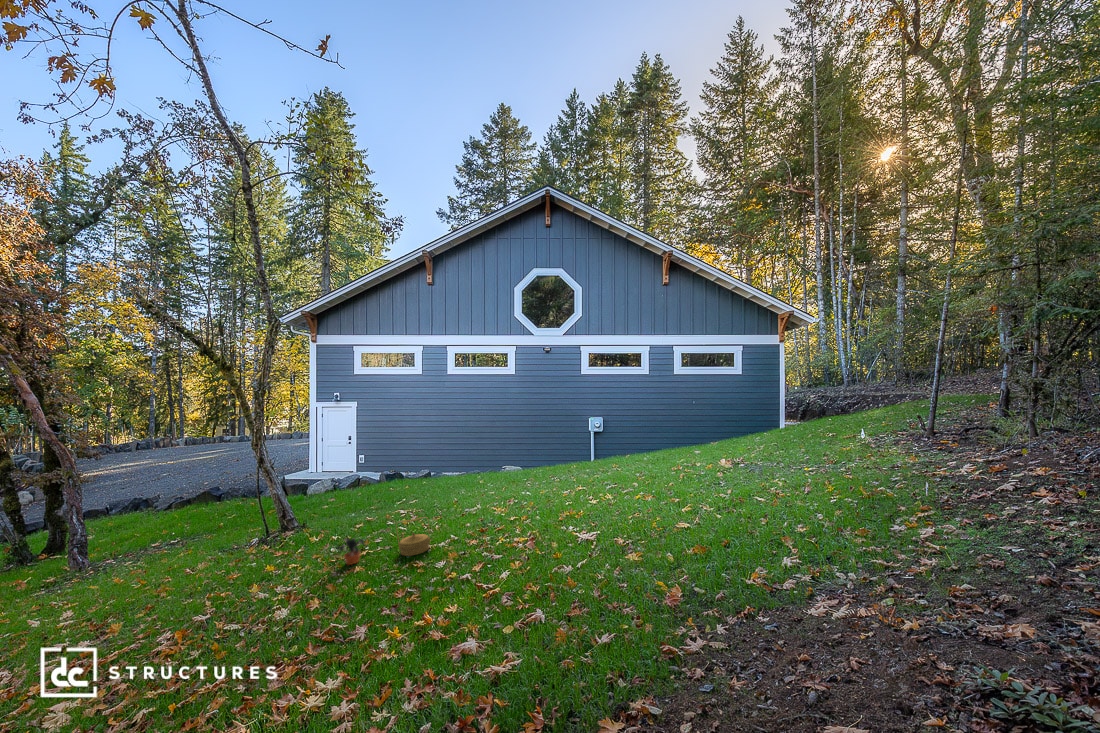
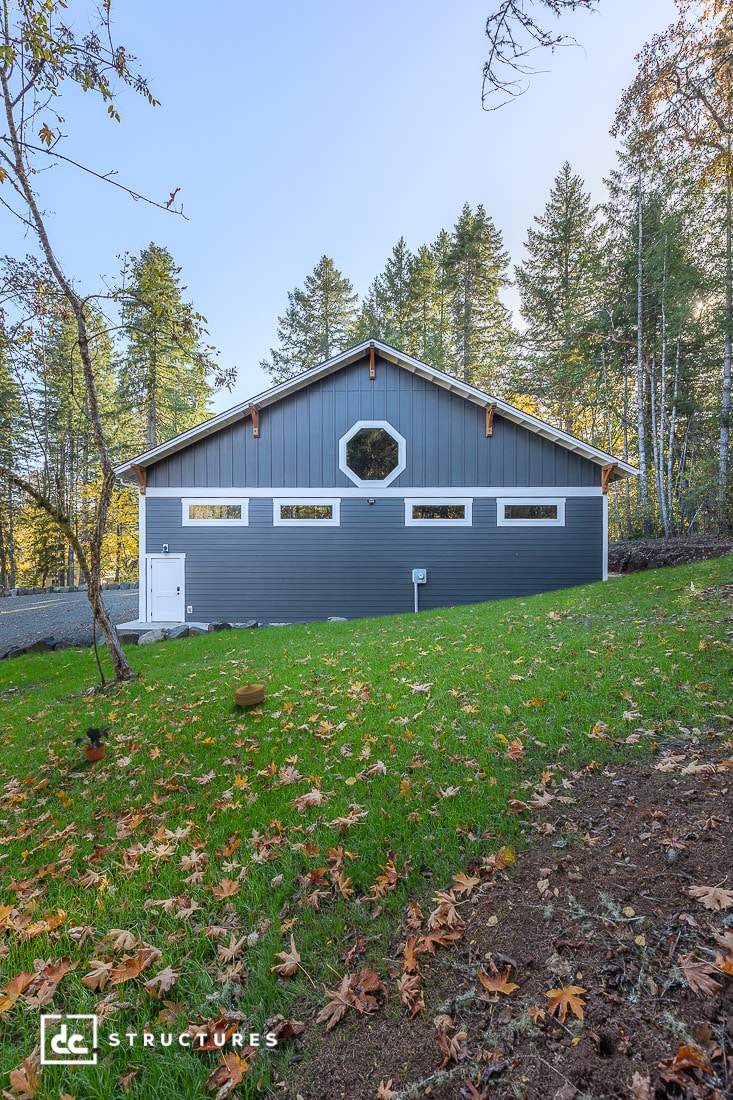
potted plant: present [338,538,364,565] -> present [73,727,114,761]

